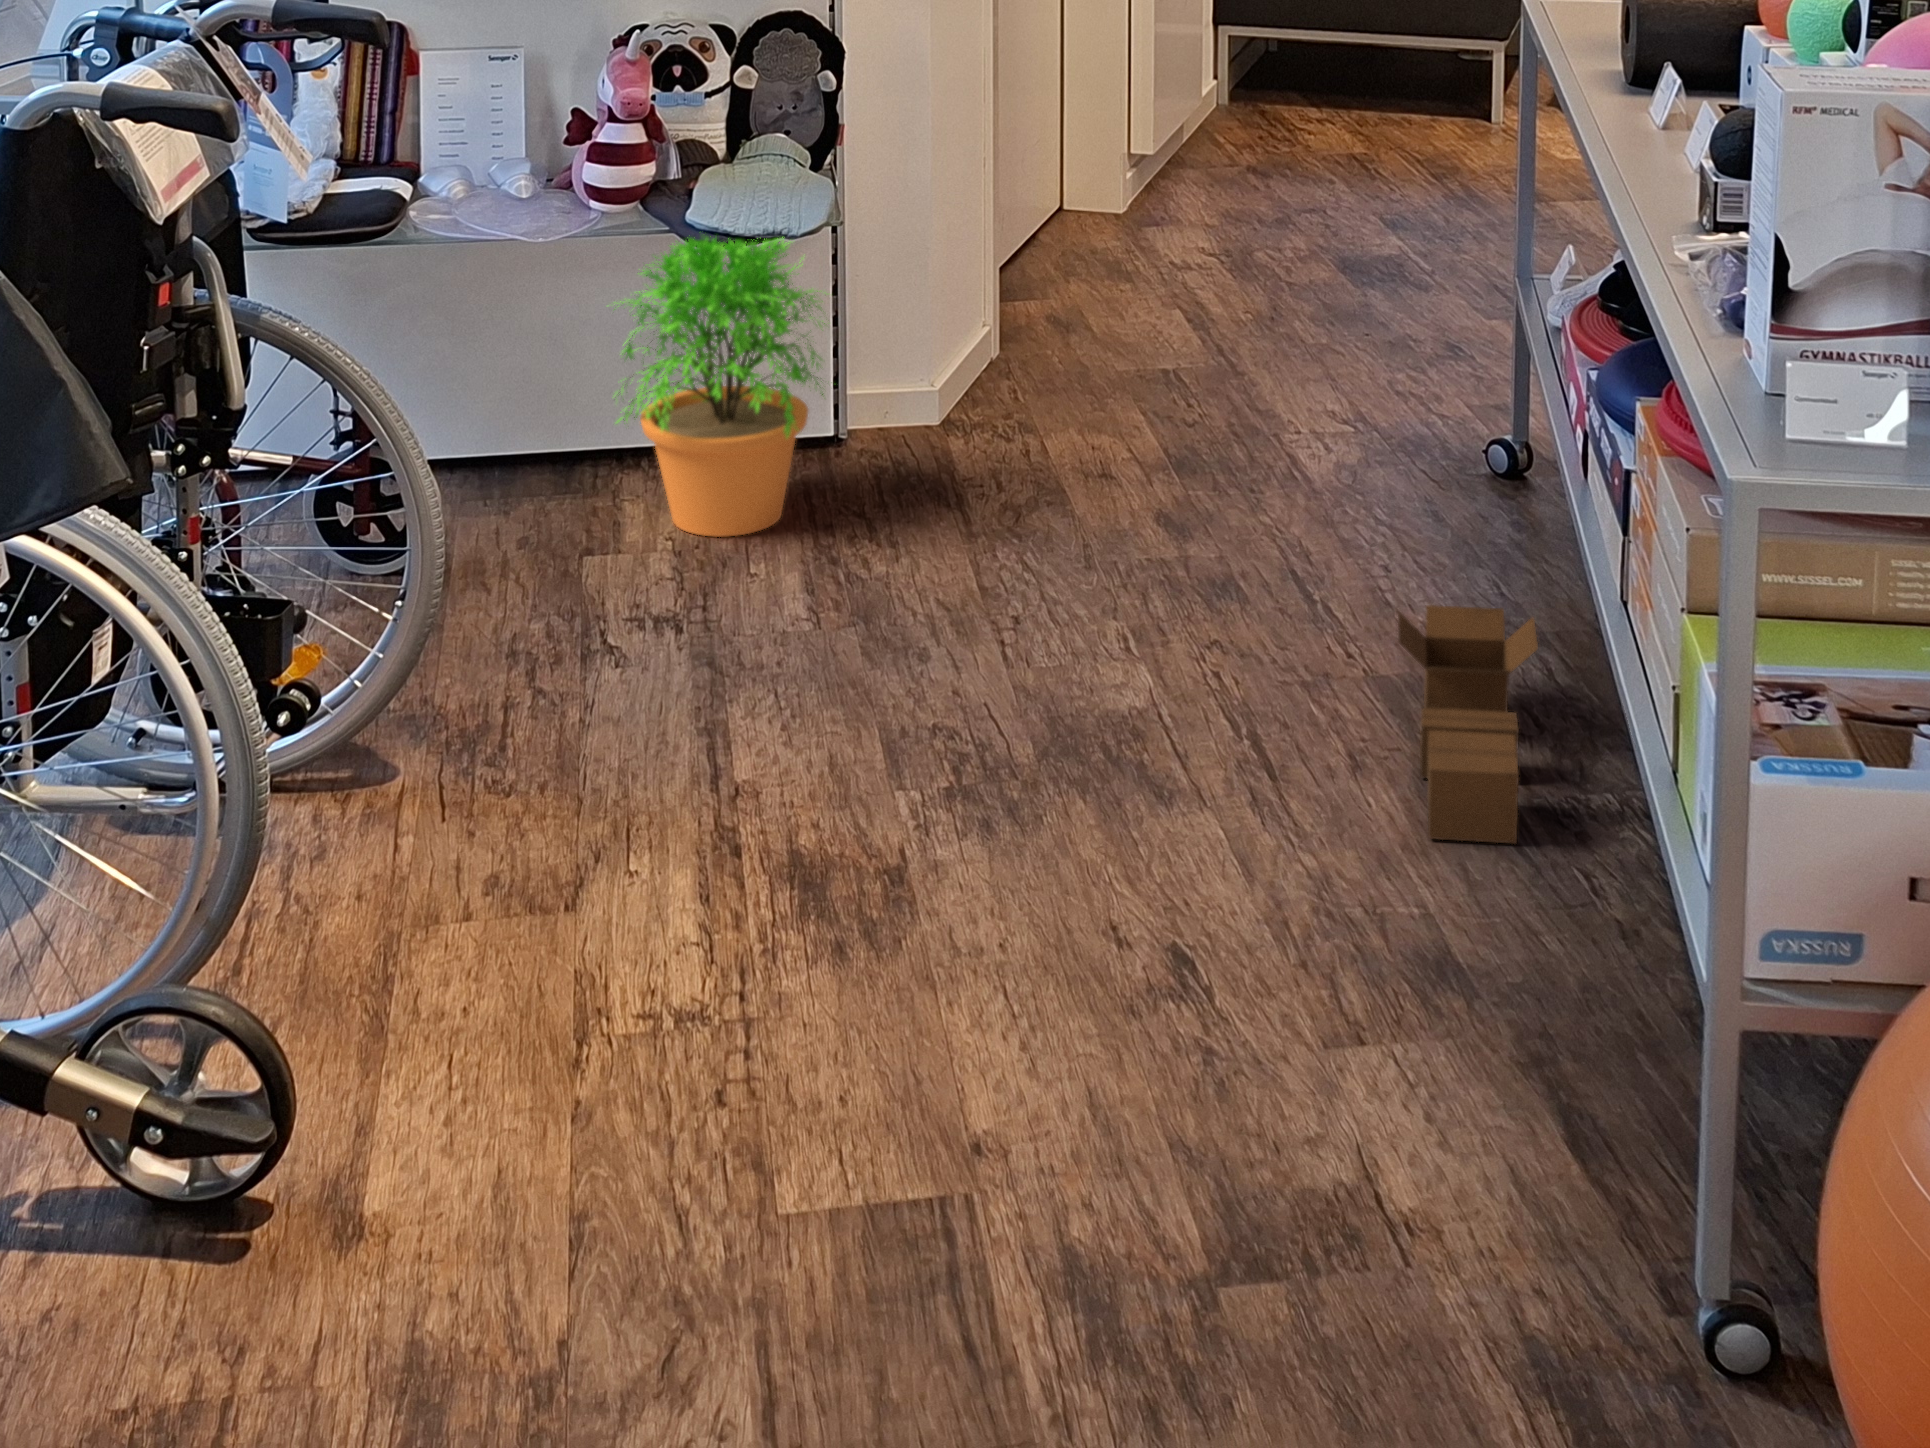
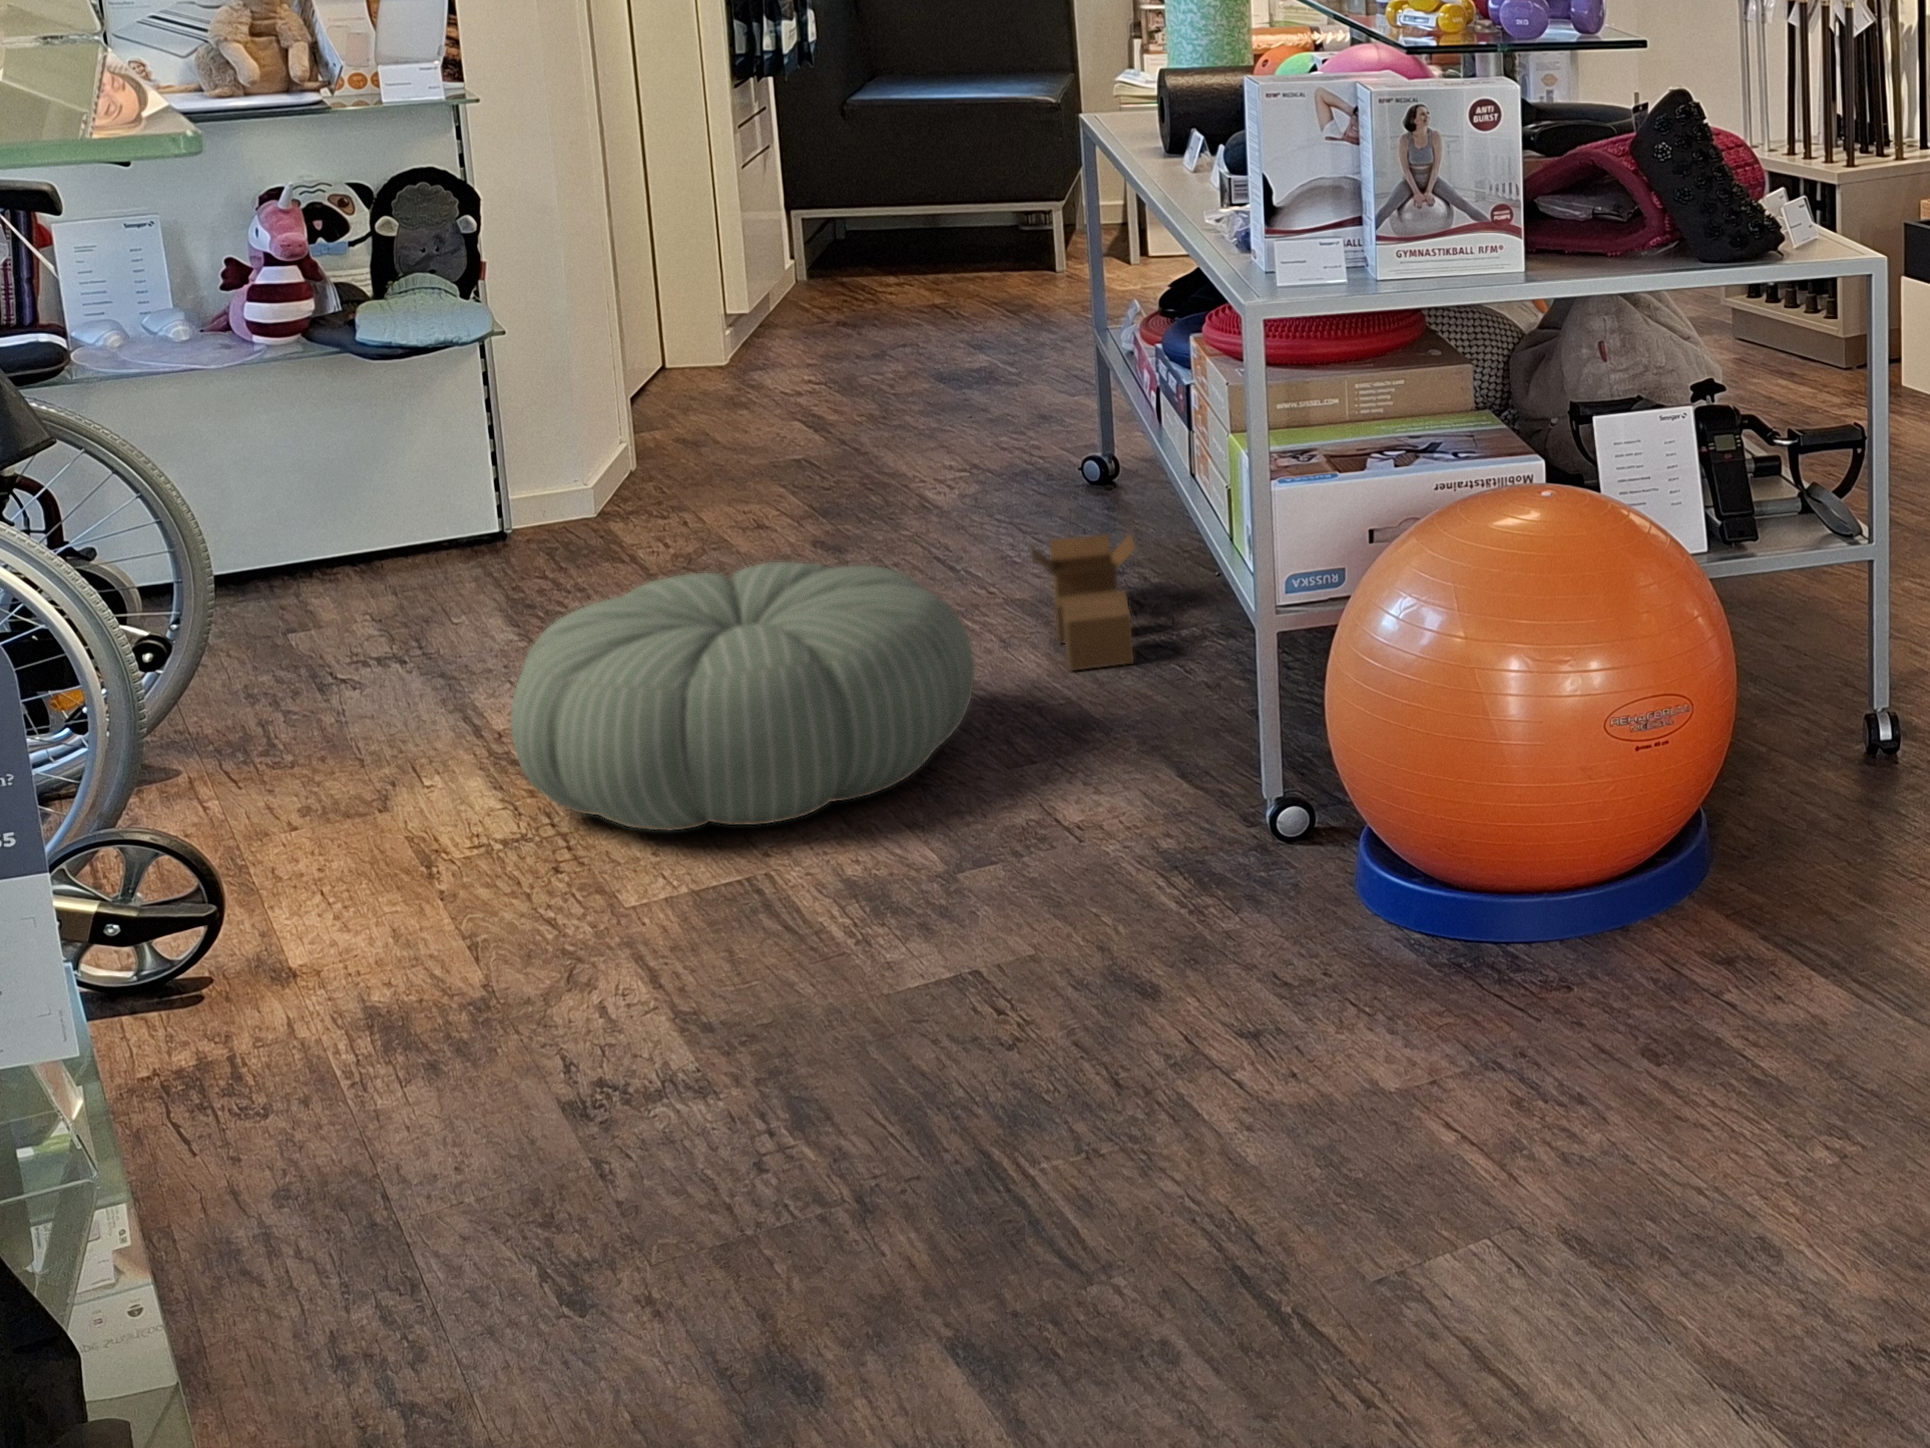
potted plant: present [614,236,825,537] -> none [278,341,520,604]
pouf: none [702,633,1290,1069] -> present [511,562,975,831]

